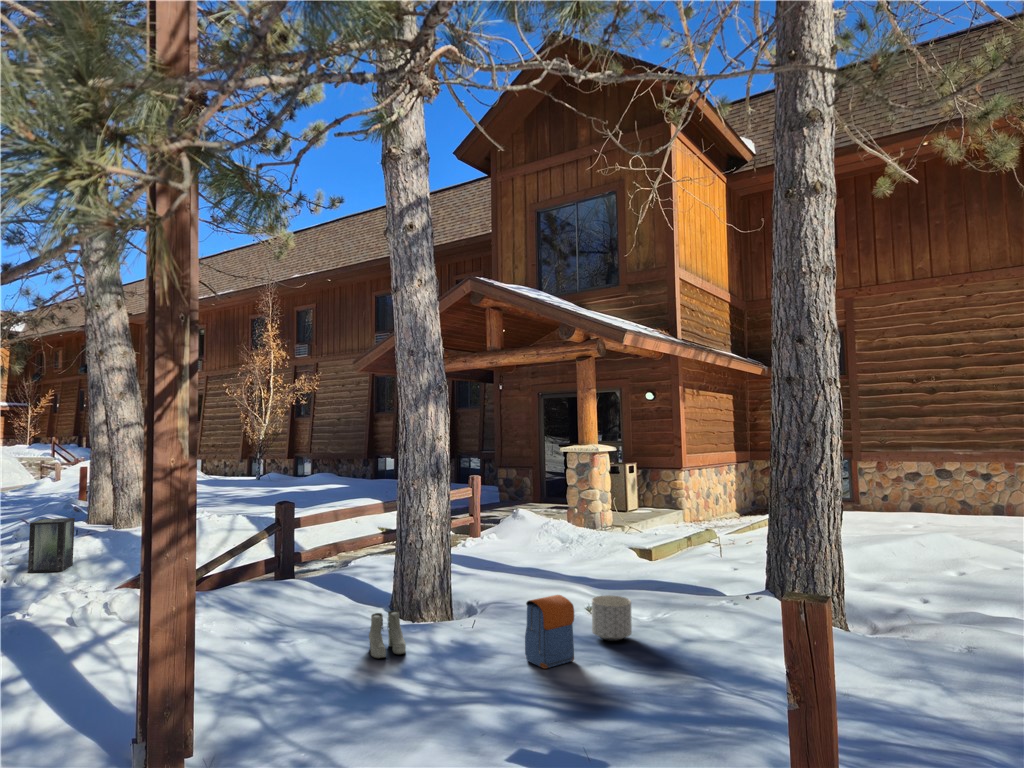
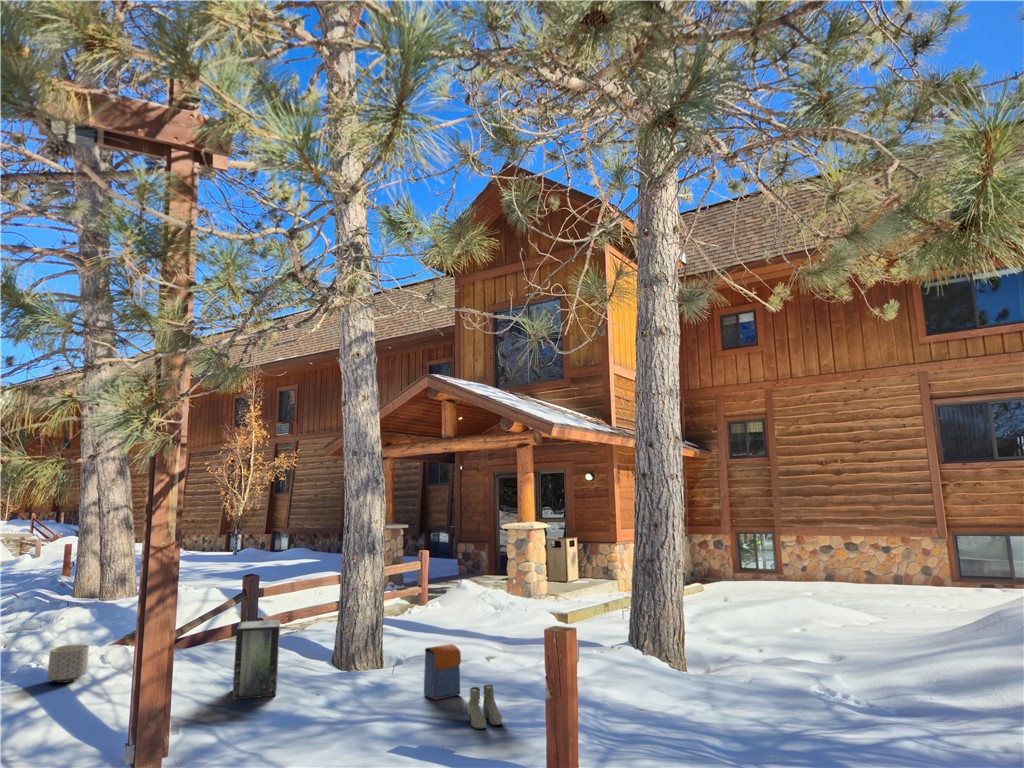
storage box: present [28,518,75,573] -> present [232,620,280,700]
planter: present [592,595,632,641] -> present [47,644,89,683]
boots: present [369,610,406,658] -> present [467,685,502,729]

